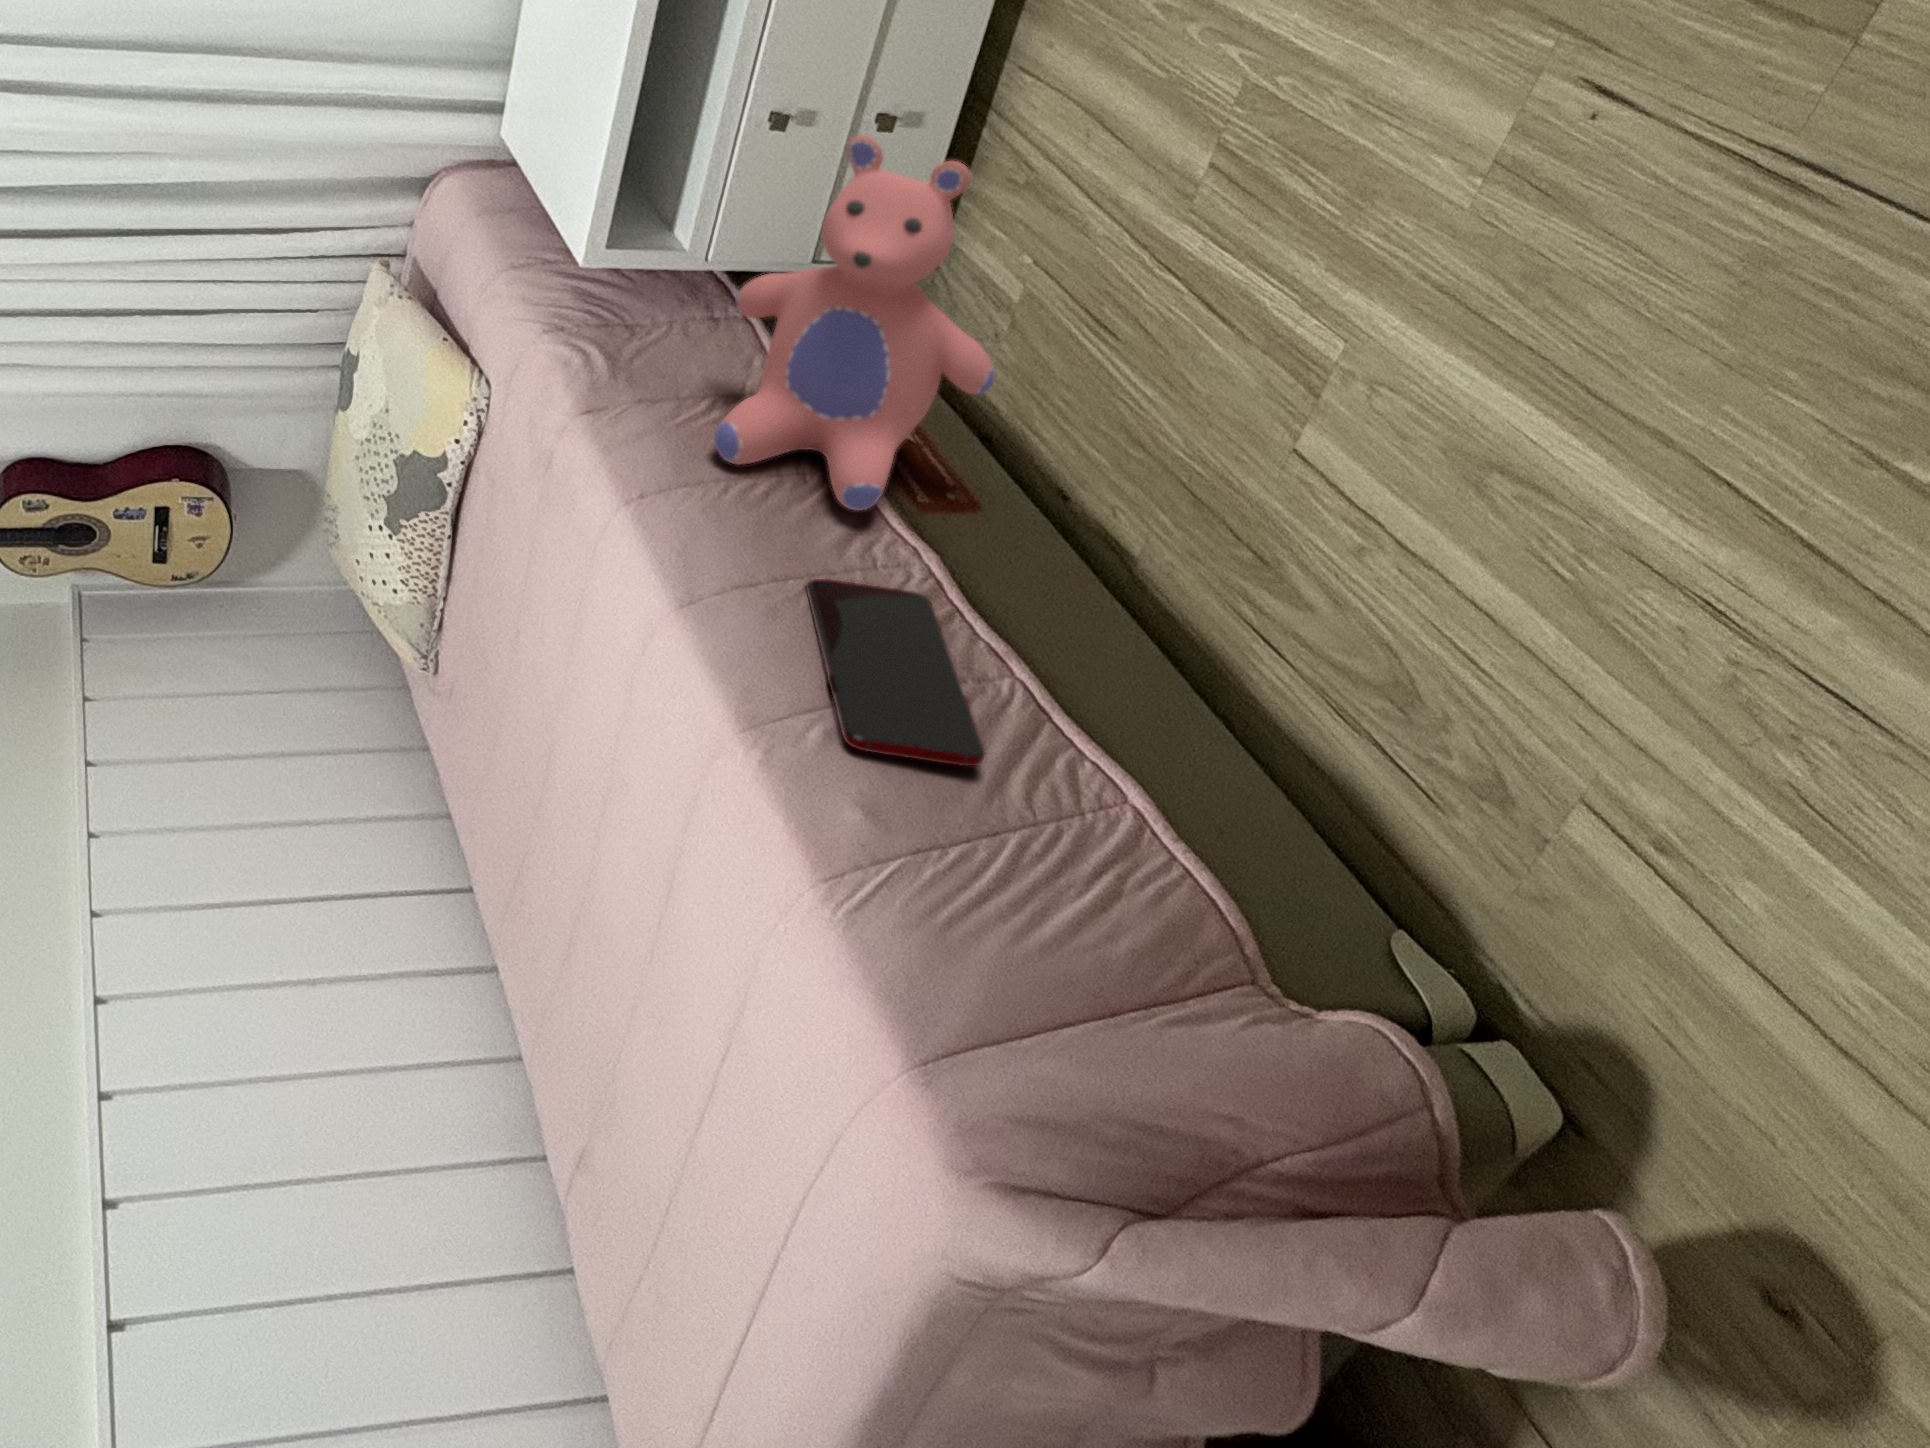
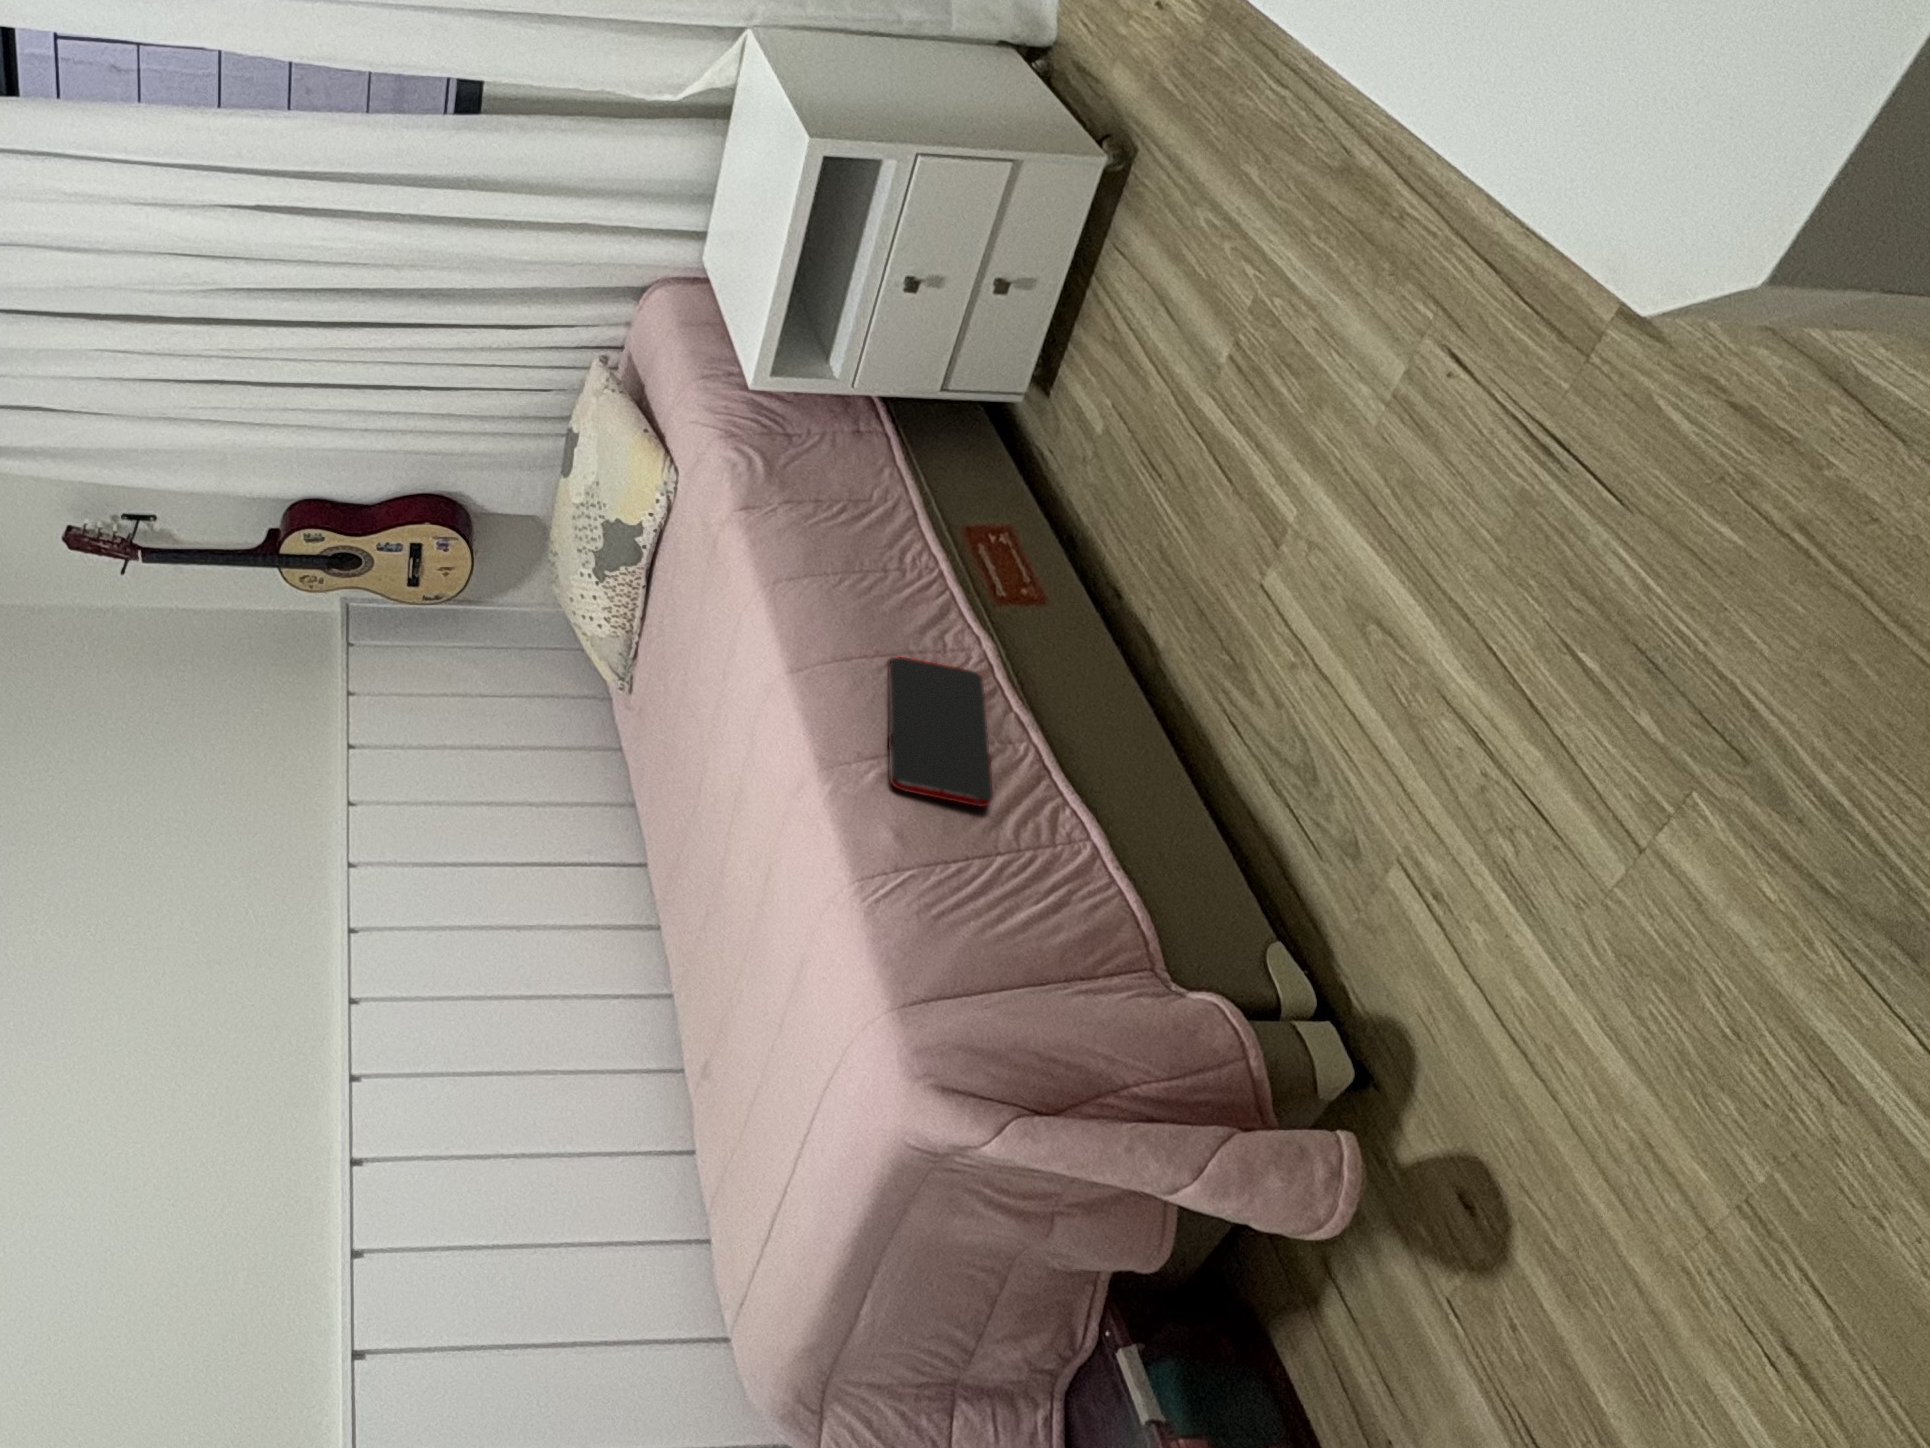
teddy bear: present [715,135,994,511] -> none [838,310,1060,602]

